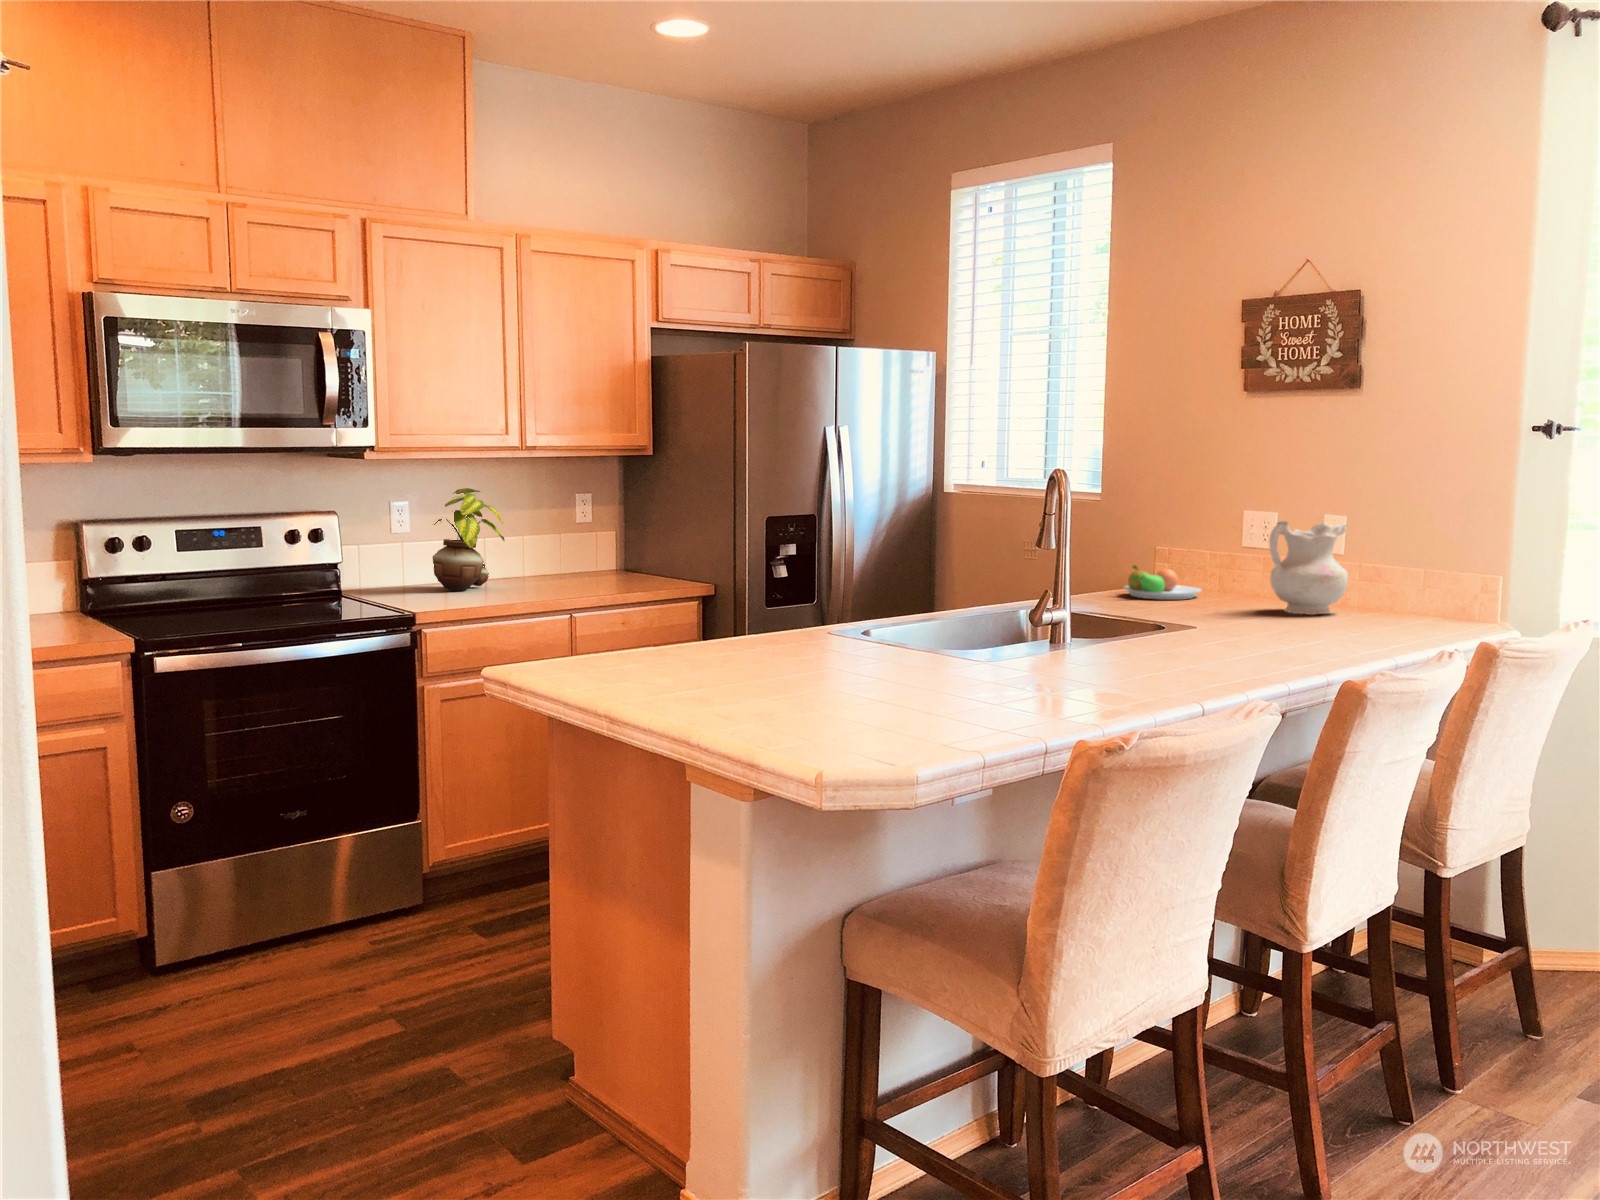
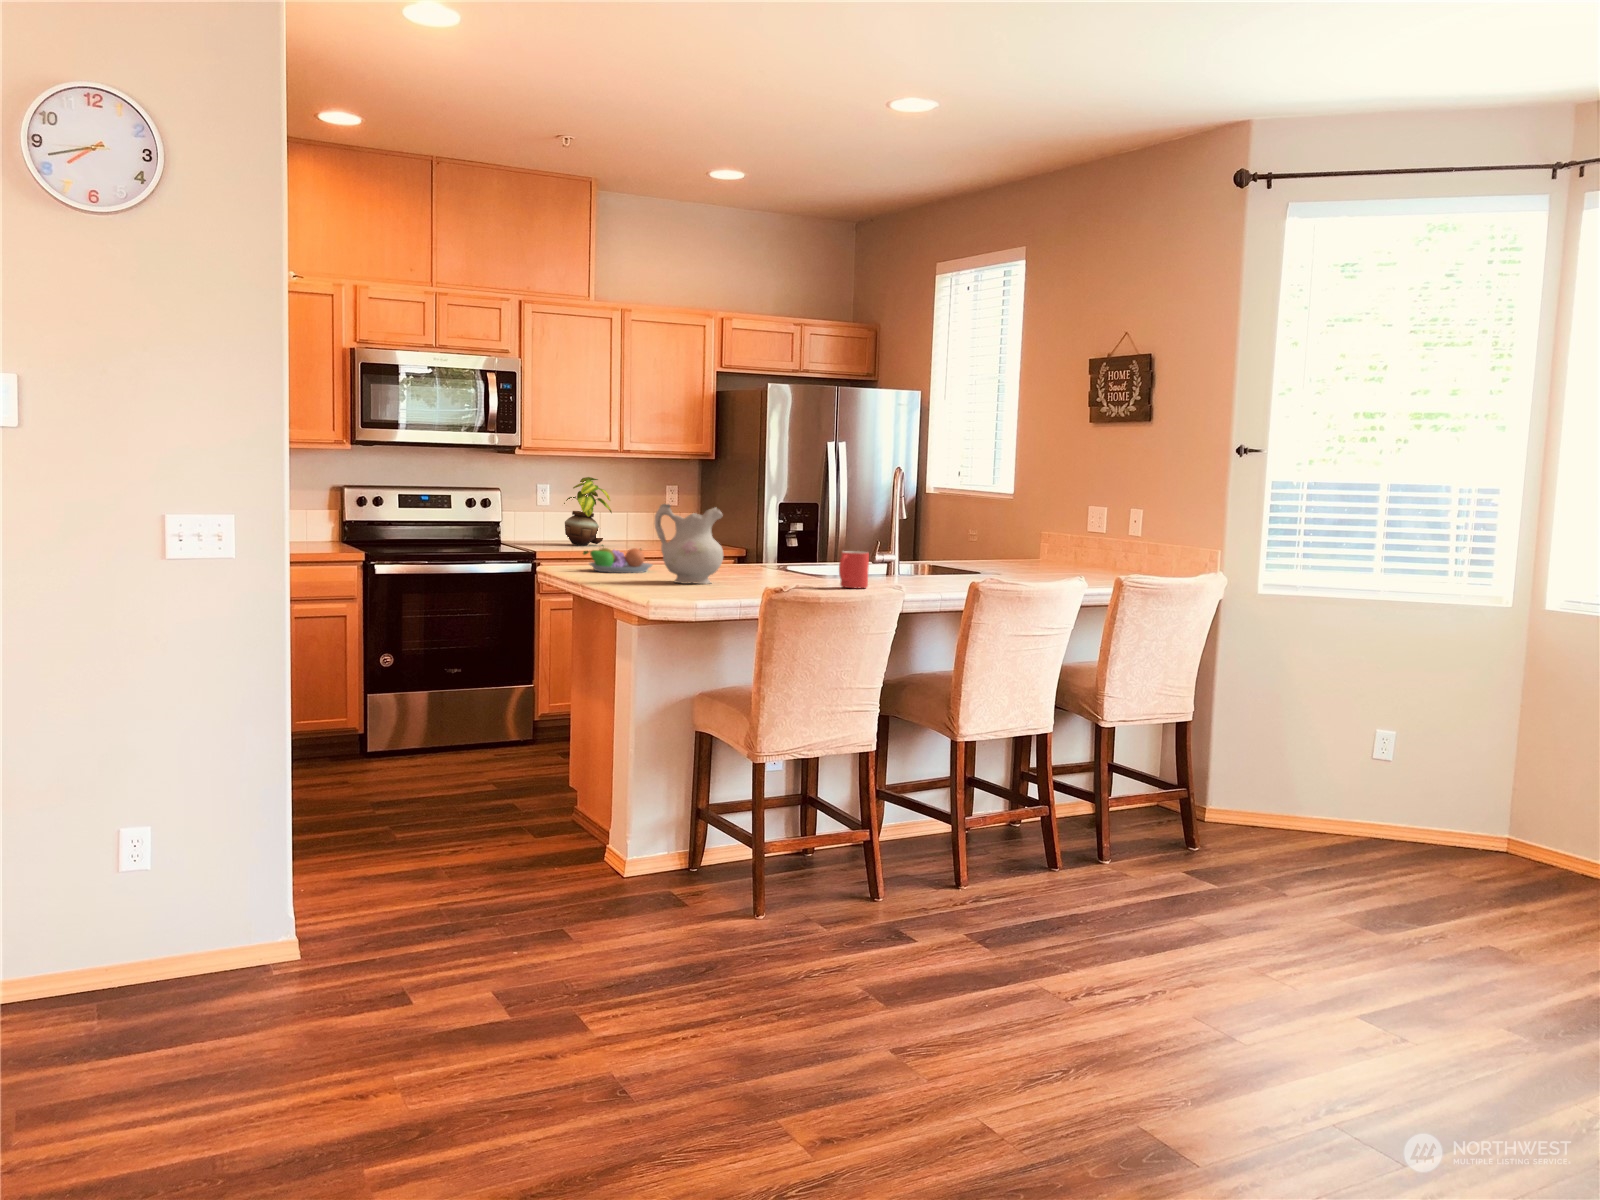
ceramic pitcher: present [1269,521,1348,615] -> present [655,504,723,584]
fruit bowl: present [1124,565,1201,600] -> present [583,547,652,573]
mug: none [1089,633,1141,702] -> present [839,551,869,588]

